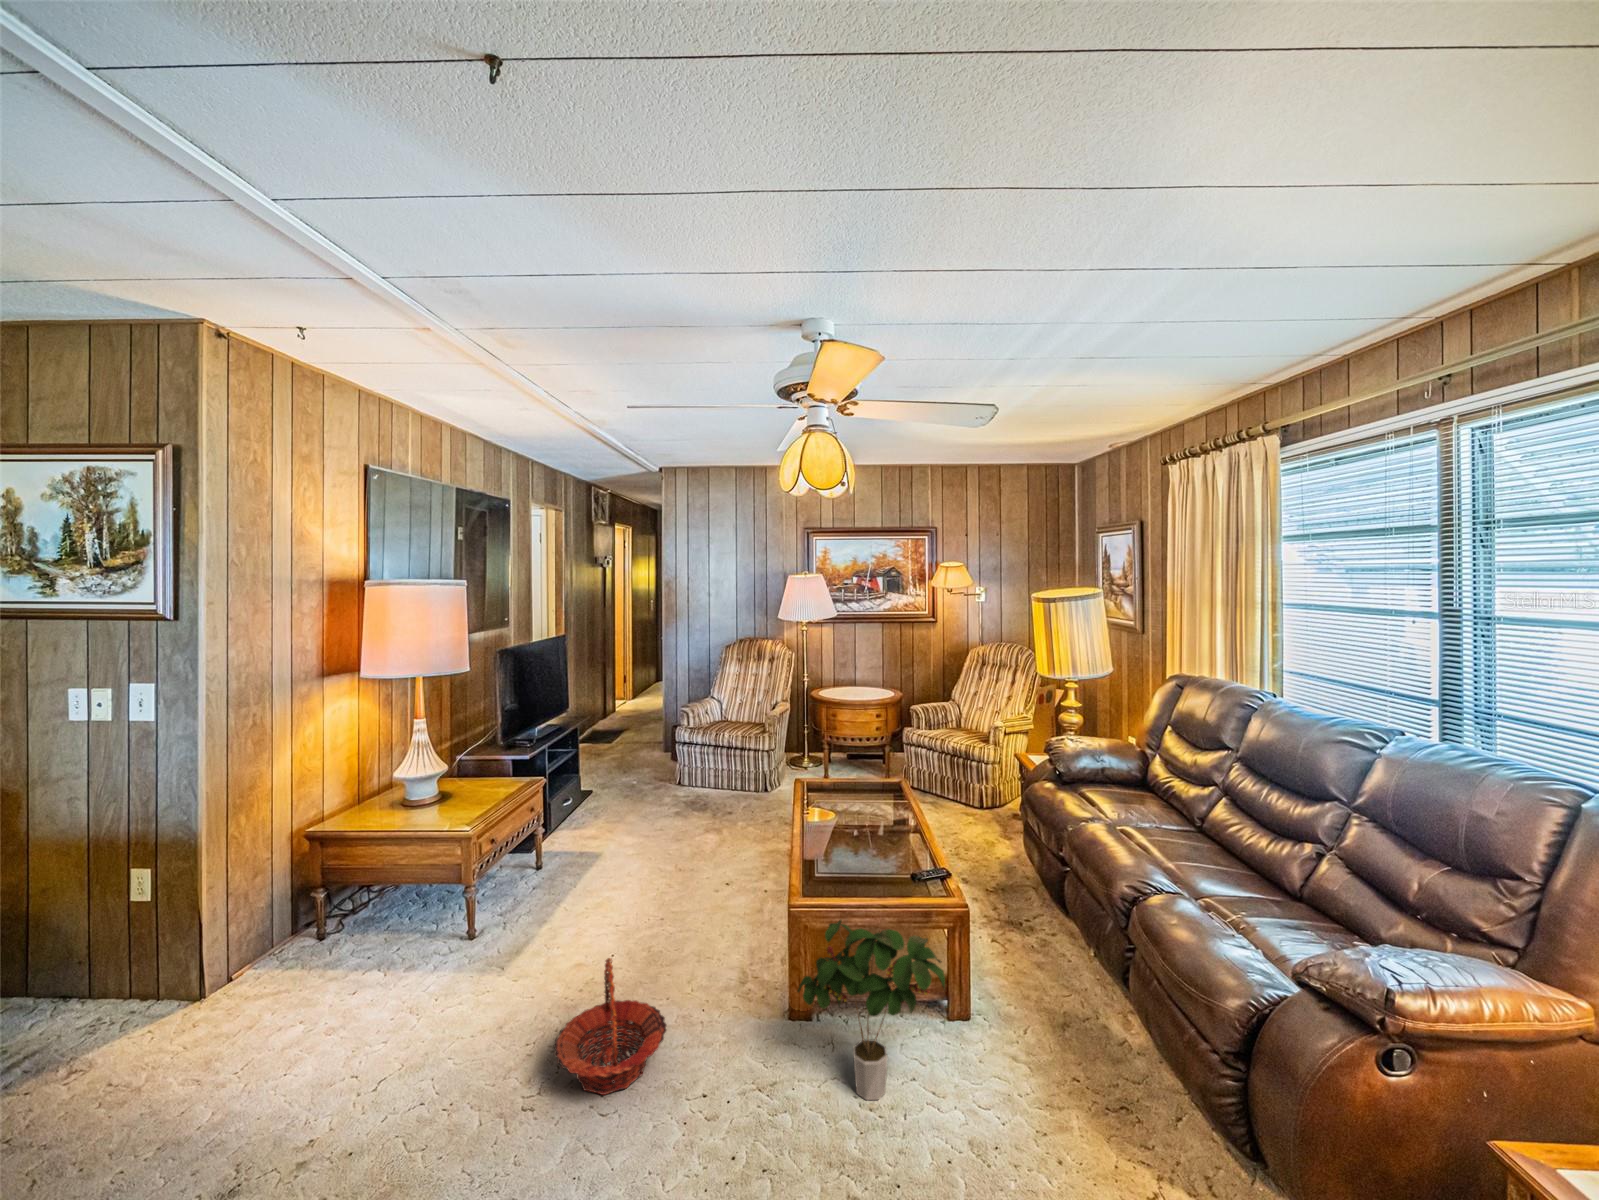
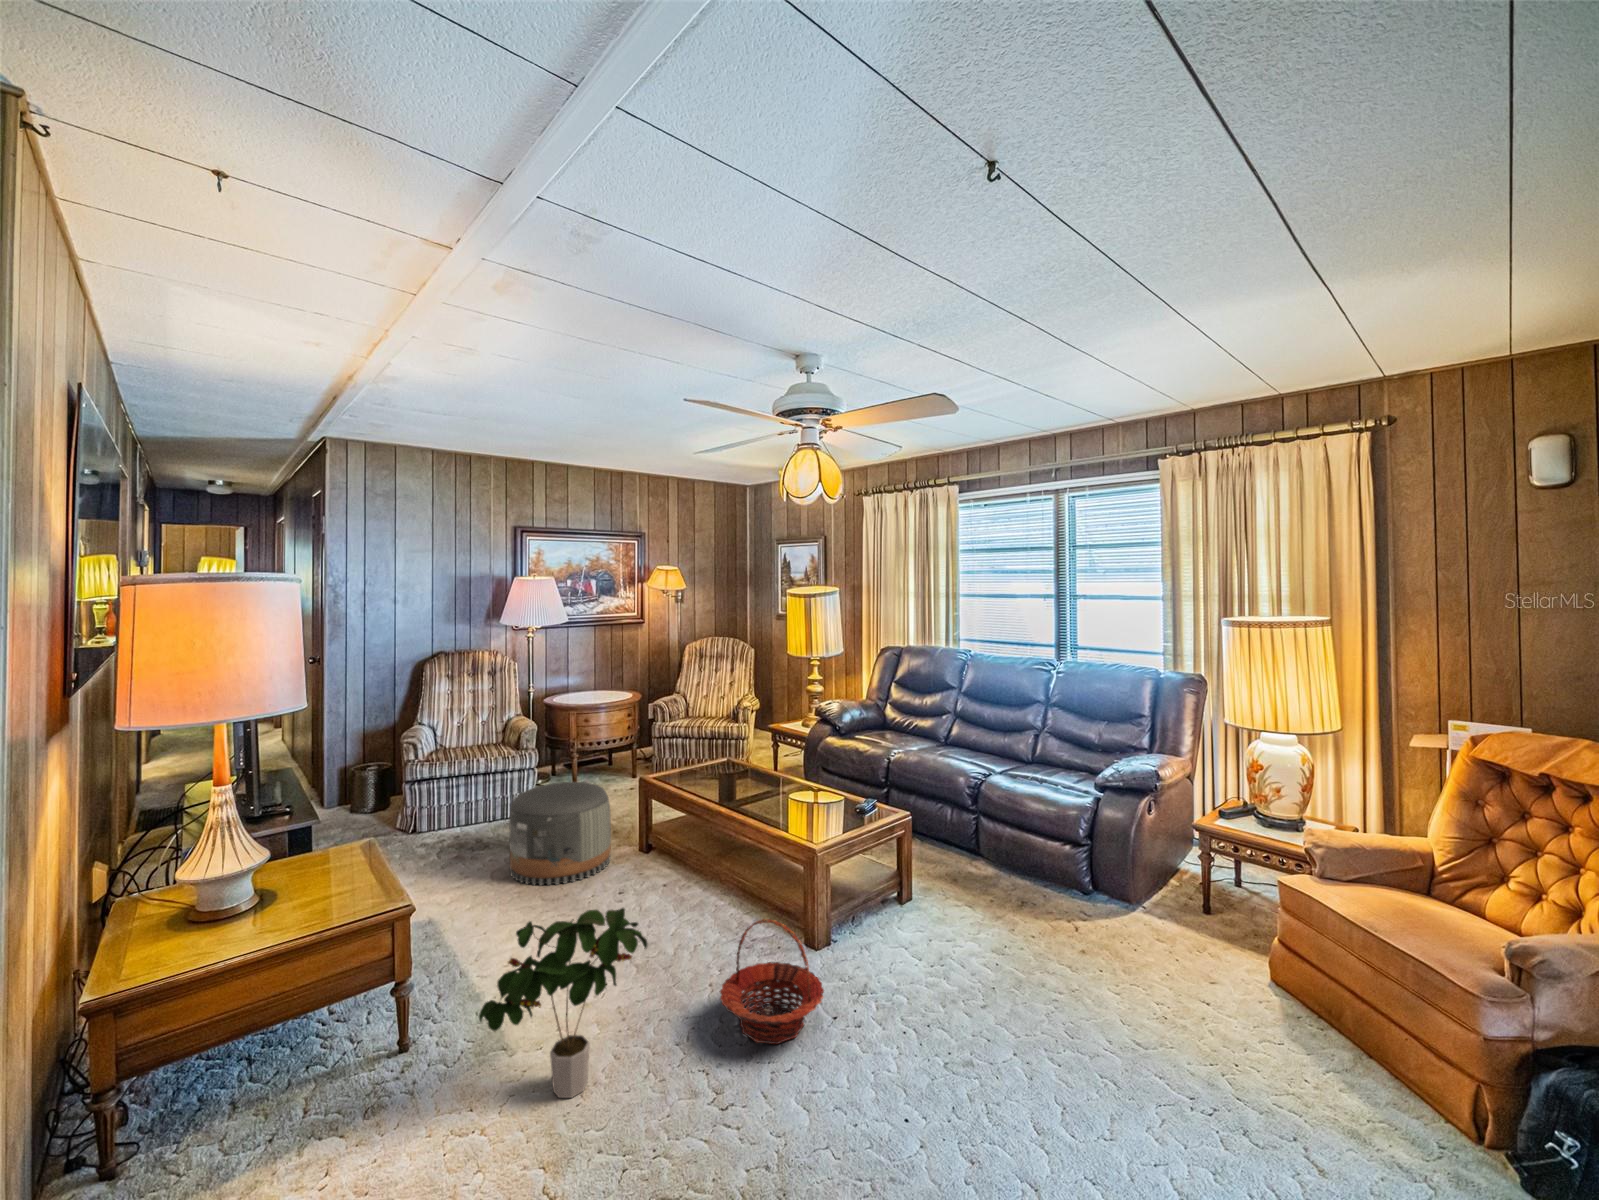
pouf: none [670,769,757,862] -> present [509,782,611,885]
potted plant: present [798,920,945,1100] -> present [479,908,648,1098]

